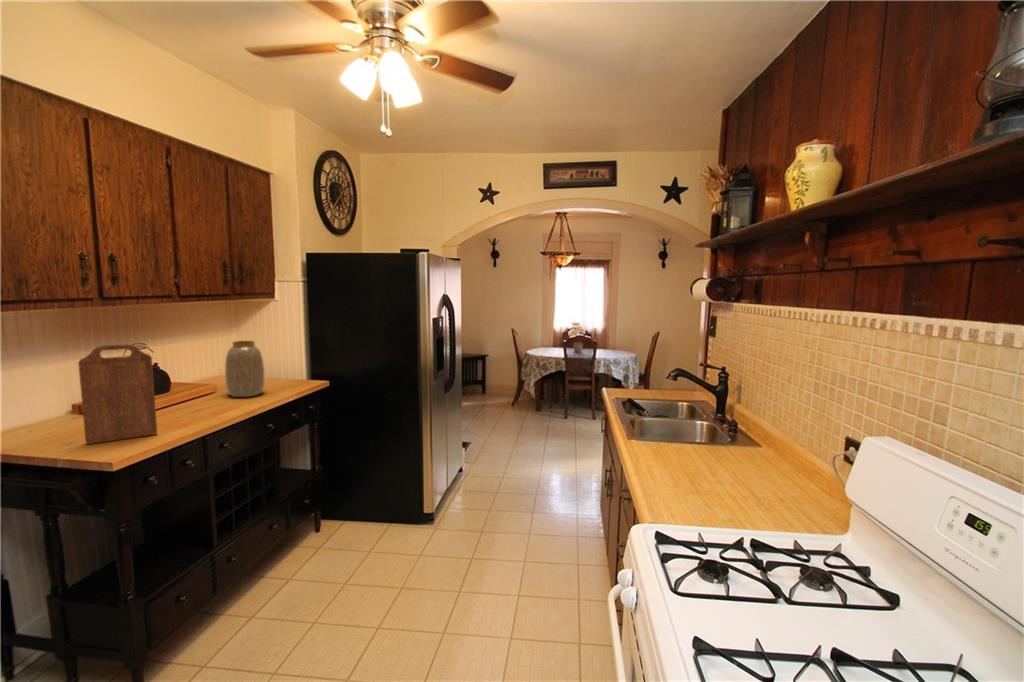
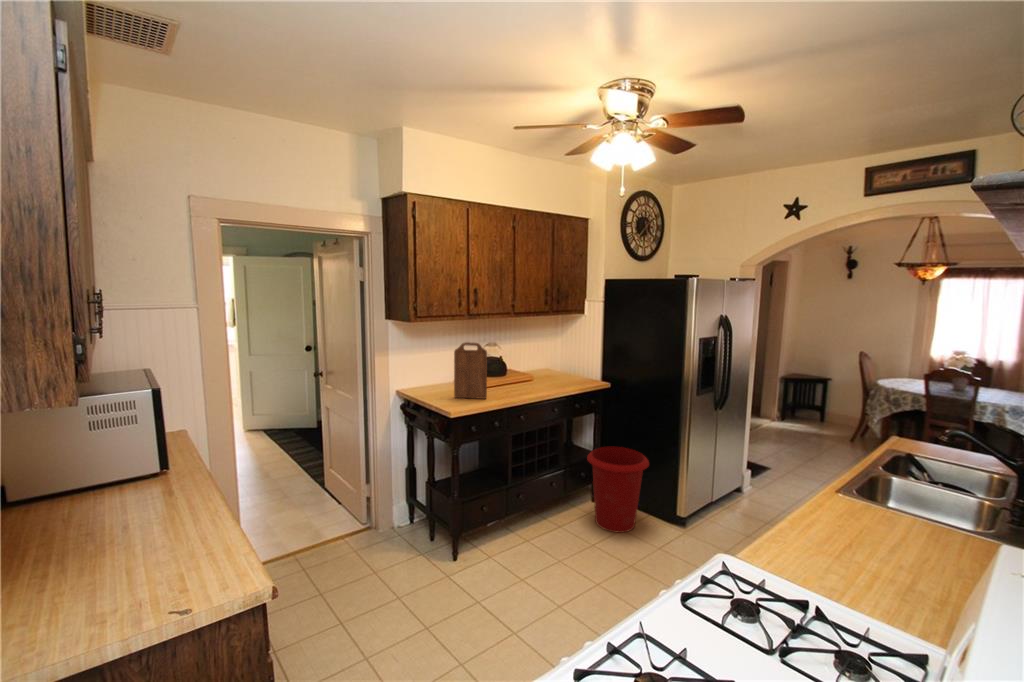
vase: present [225,341,265,397] -> none [536,345,560,385]
waste bin: none [312,457,391,564] -> present [587,447,649,533]

